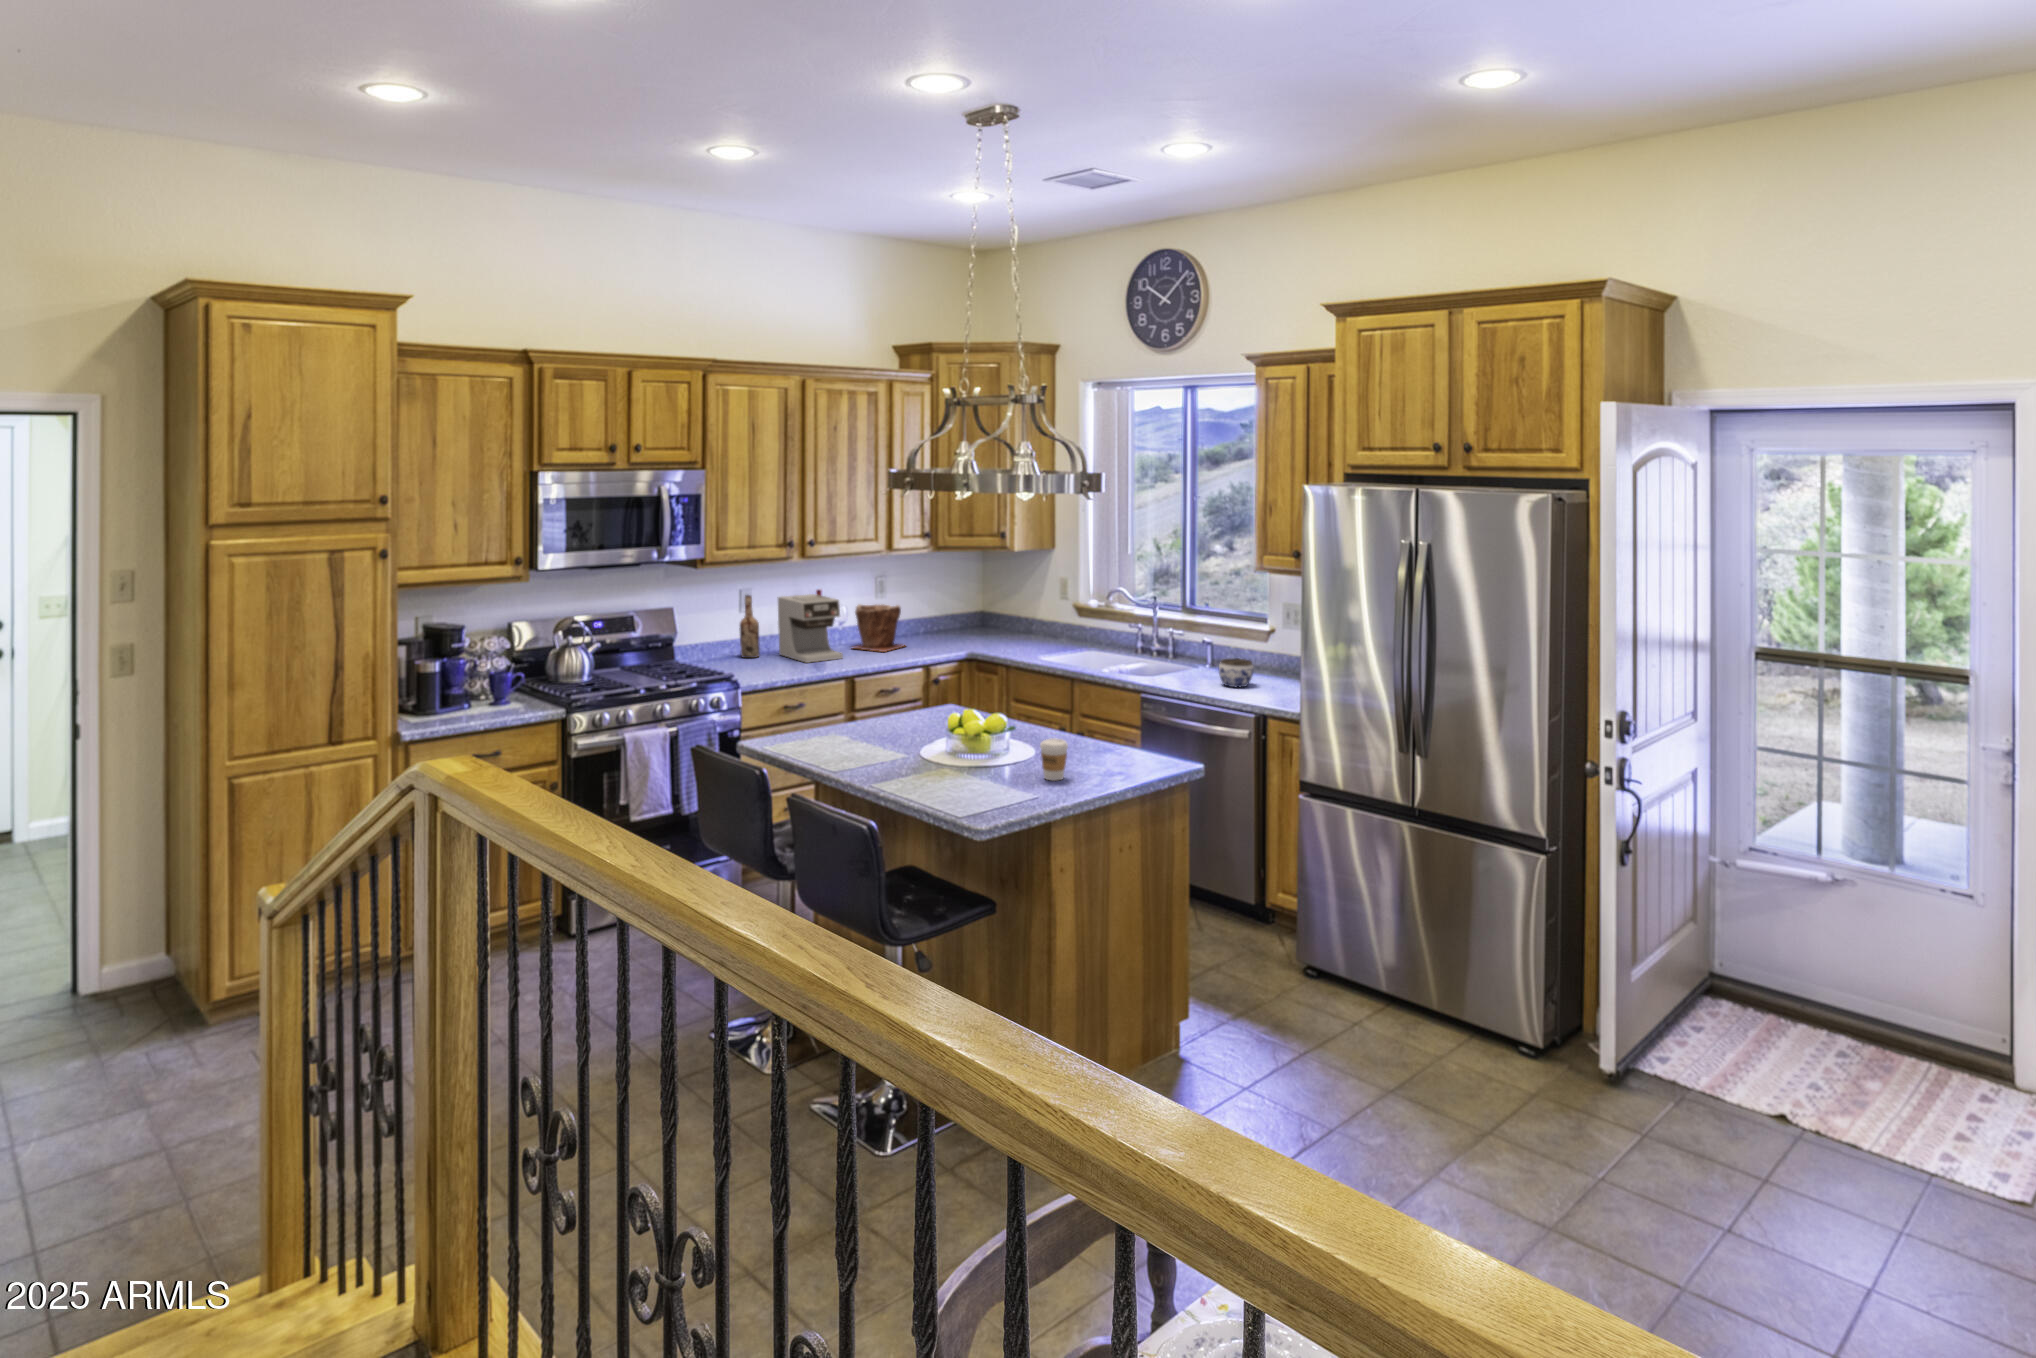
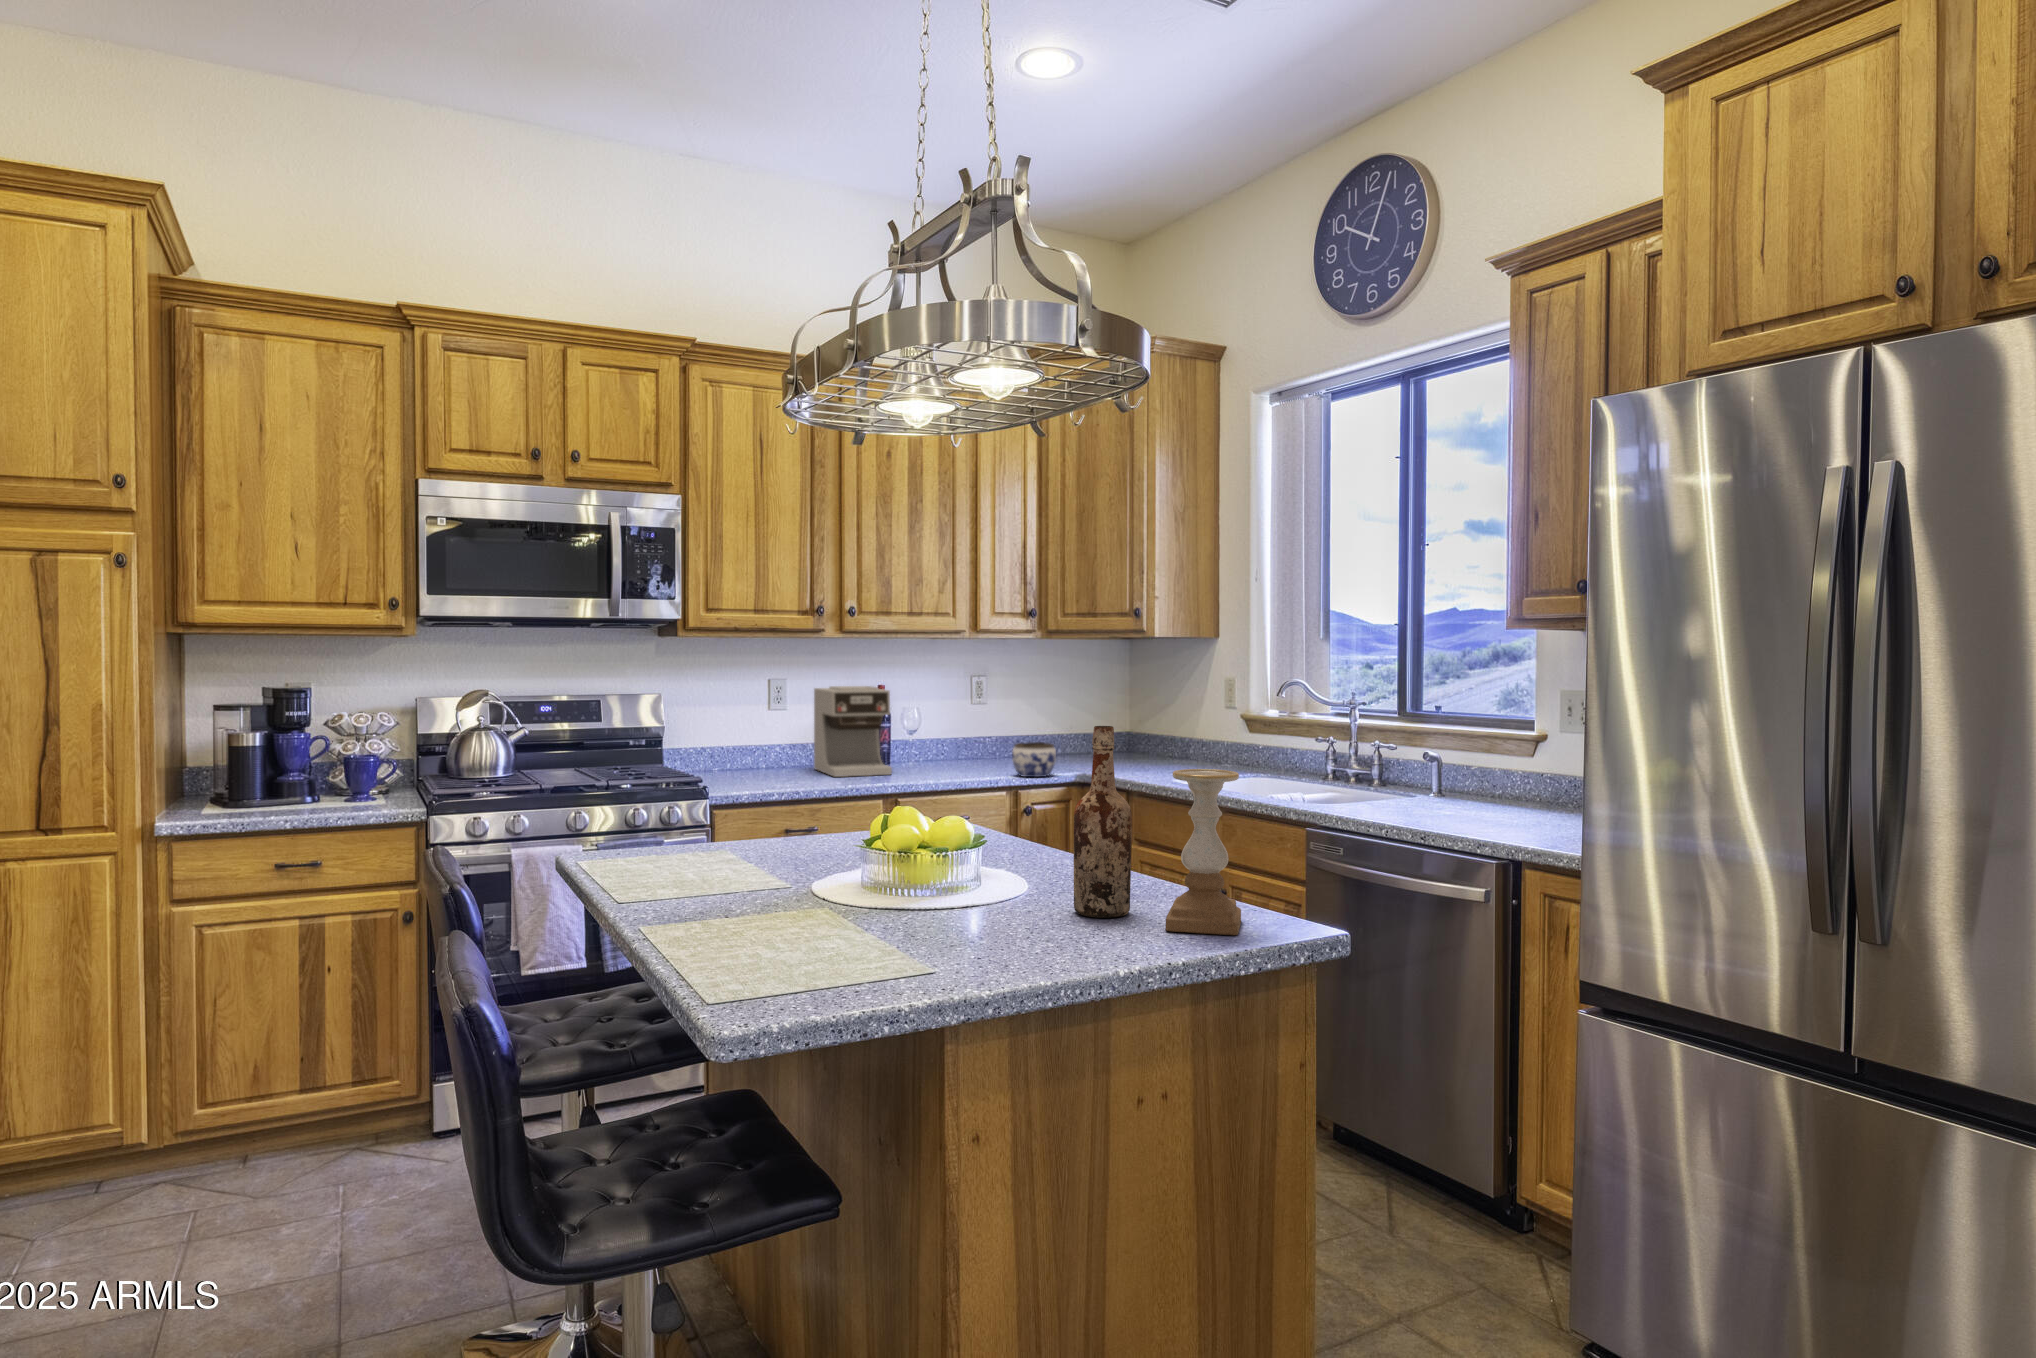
wine bottle: present [739,595,760,658] -> present [1074,726,1132,918]
plant pot: present [853,604,905,652] -> none [917,705,998,770]
jar: present [1219,658,1254,687] -> present [1012,742,1056,777]
candle holder: none [1122,692,1159,771] -> present [1166,769,1241,935]
coffee cup: present [1040,738,1068,781] -> none [975,852,1034,939]

